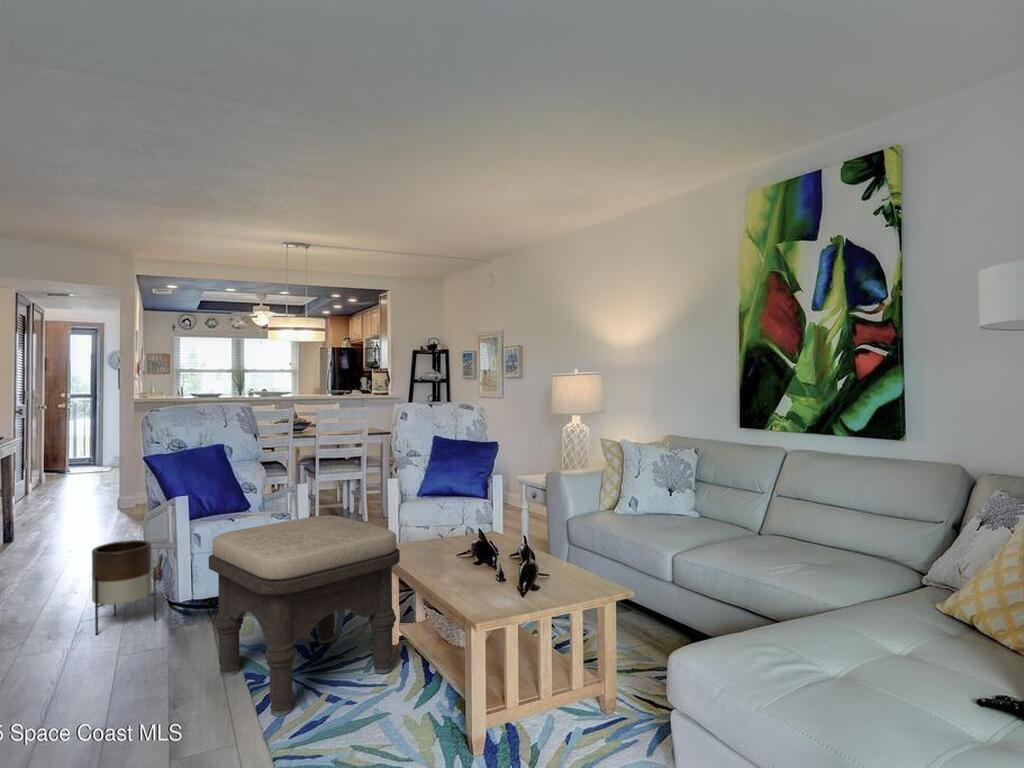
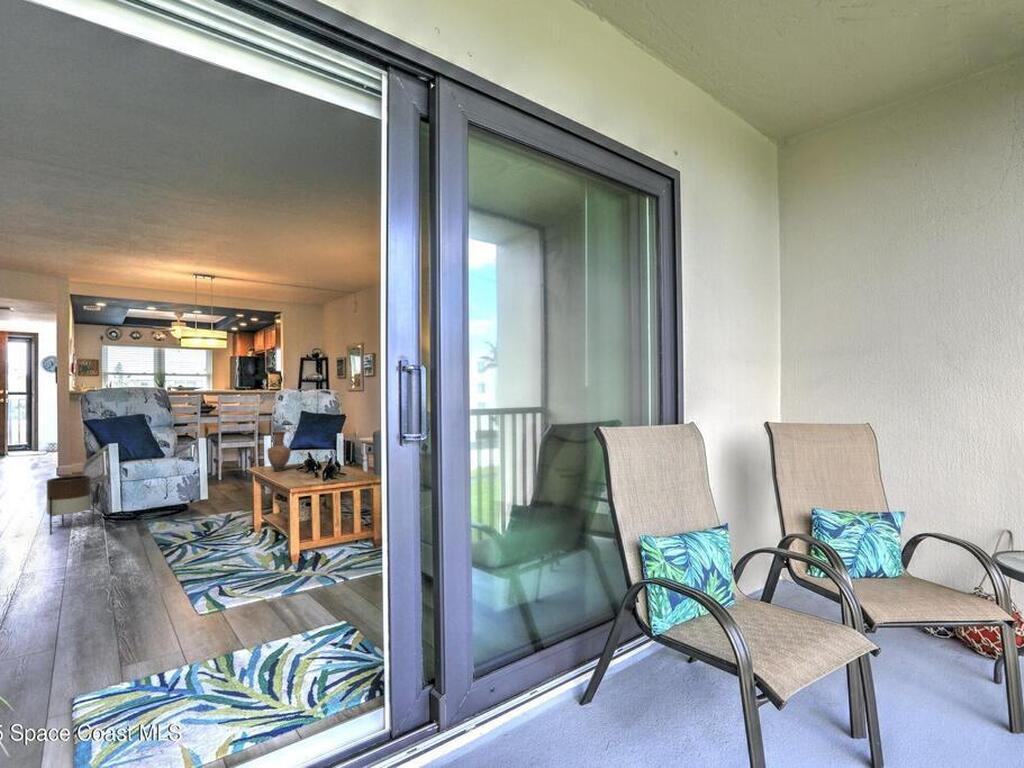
vase: none [407,483,443,553] -> present [268,431,291,471]
ottoman: present [209,515,400,716] -> none [134,452,260,557]

